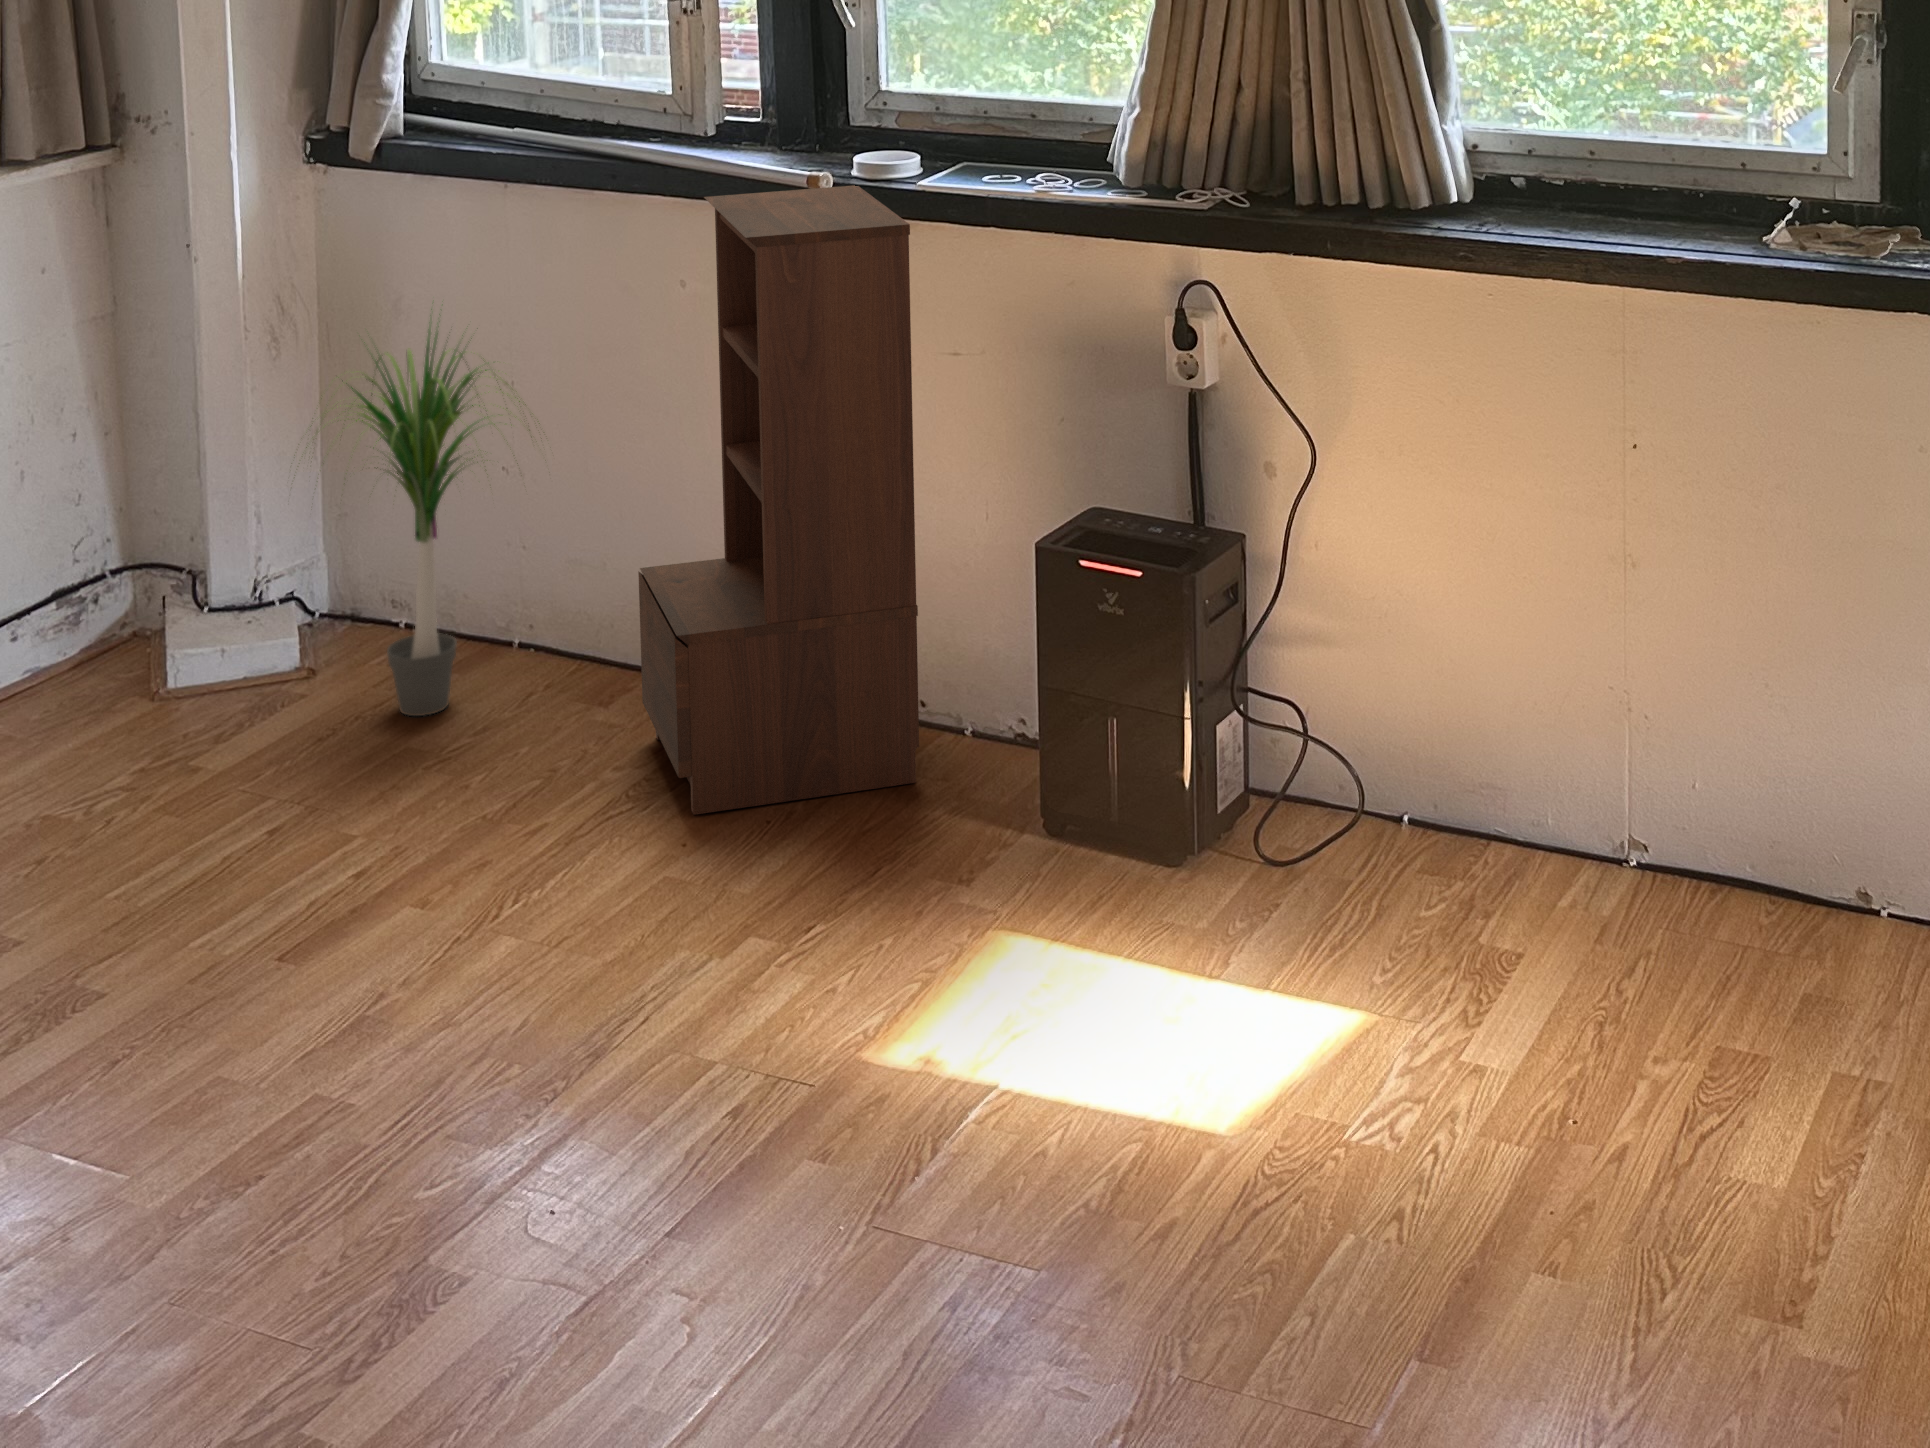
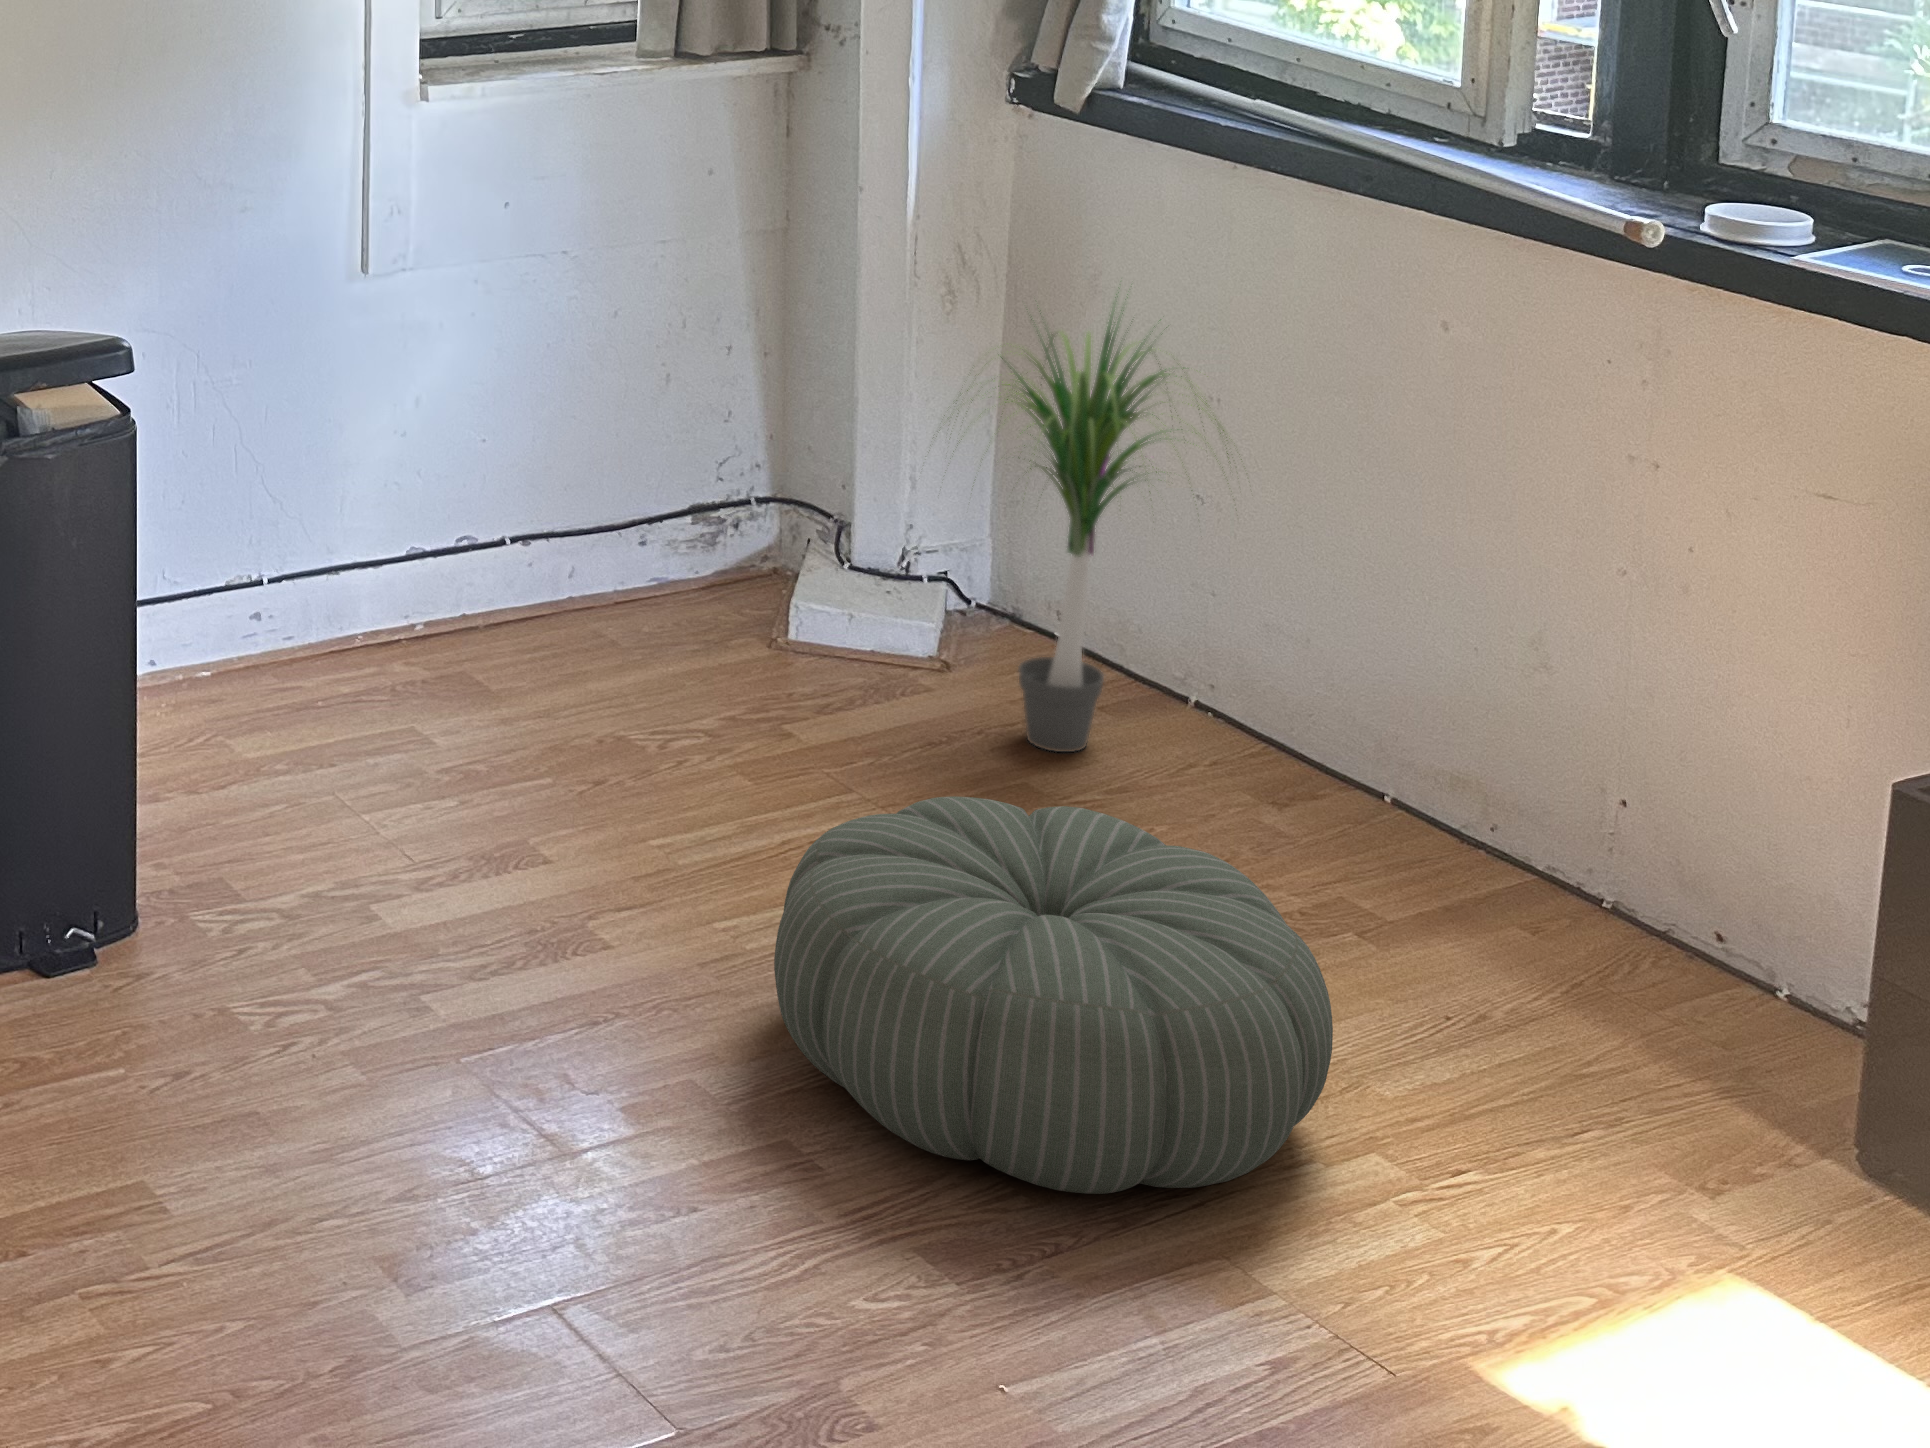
bookshelf: present [638,185,919,815] -> none [1317,219,1756,1032]
pouf: none [272,738,717,1056] -> present [774,796,1333,1194]

